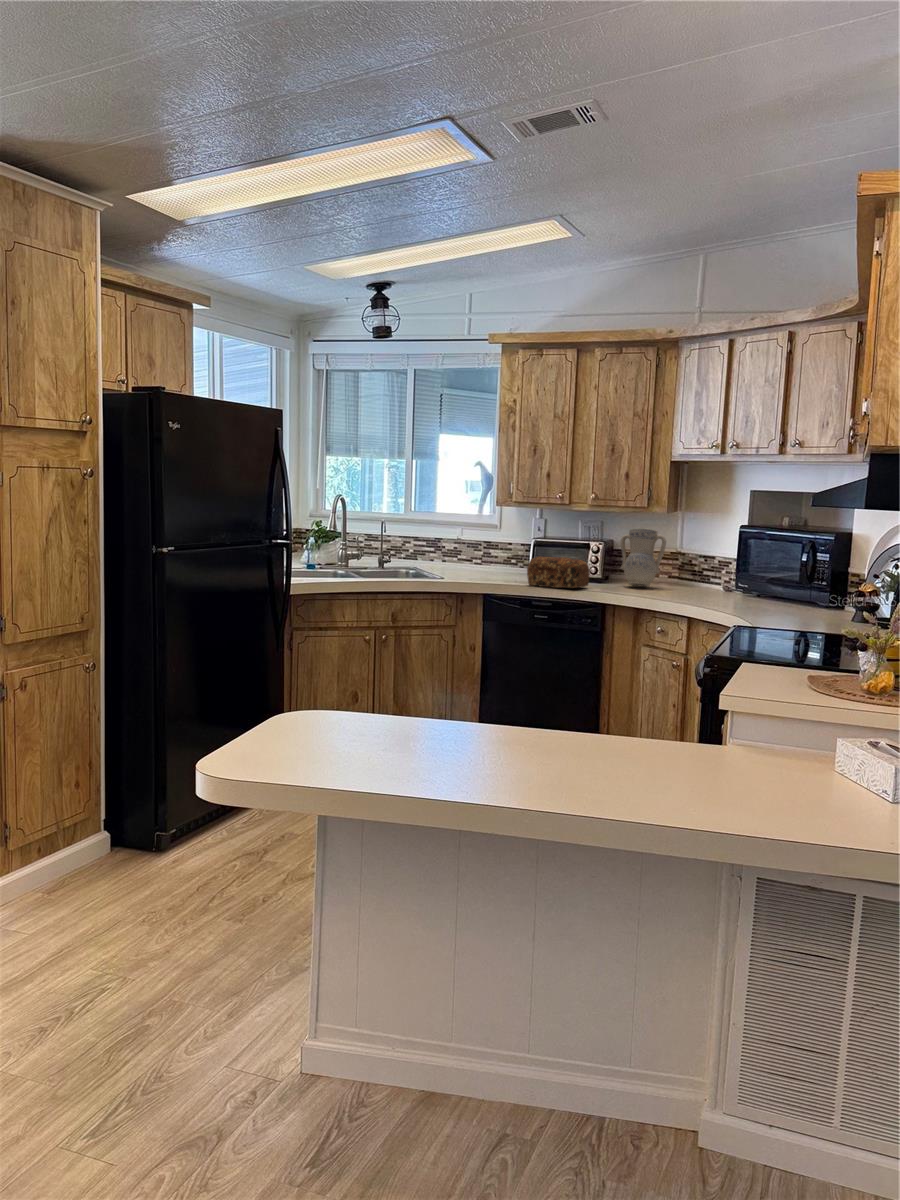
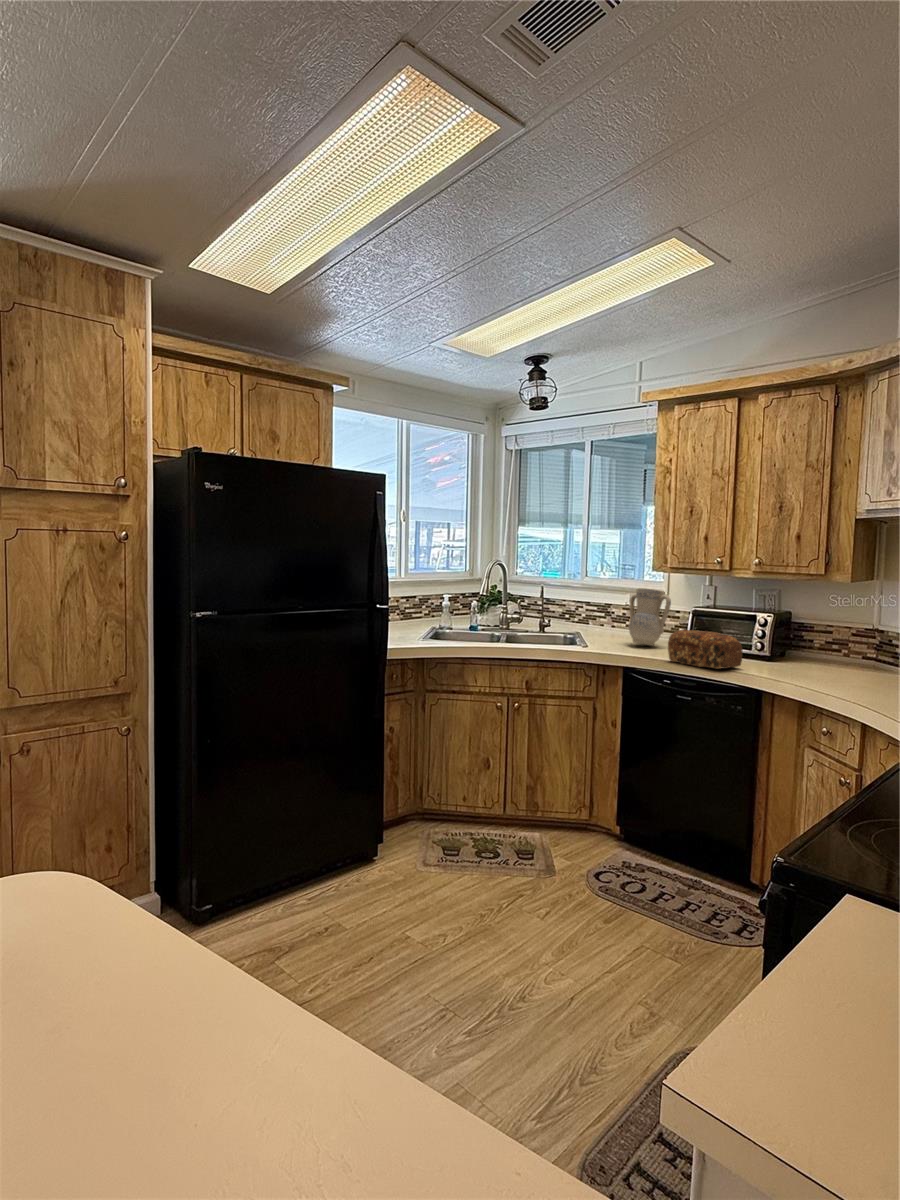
vase: present [621,528,666,587] -> present [629,588,671,646]

